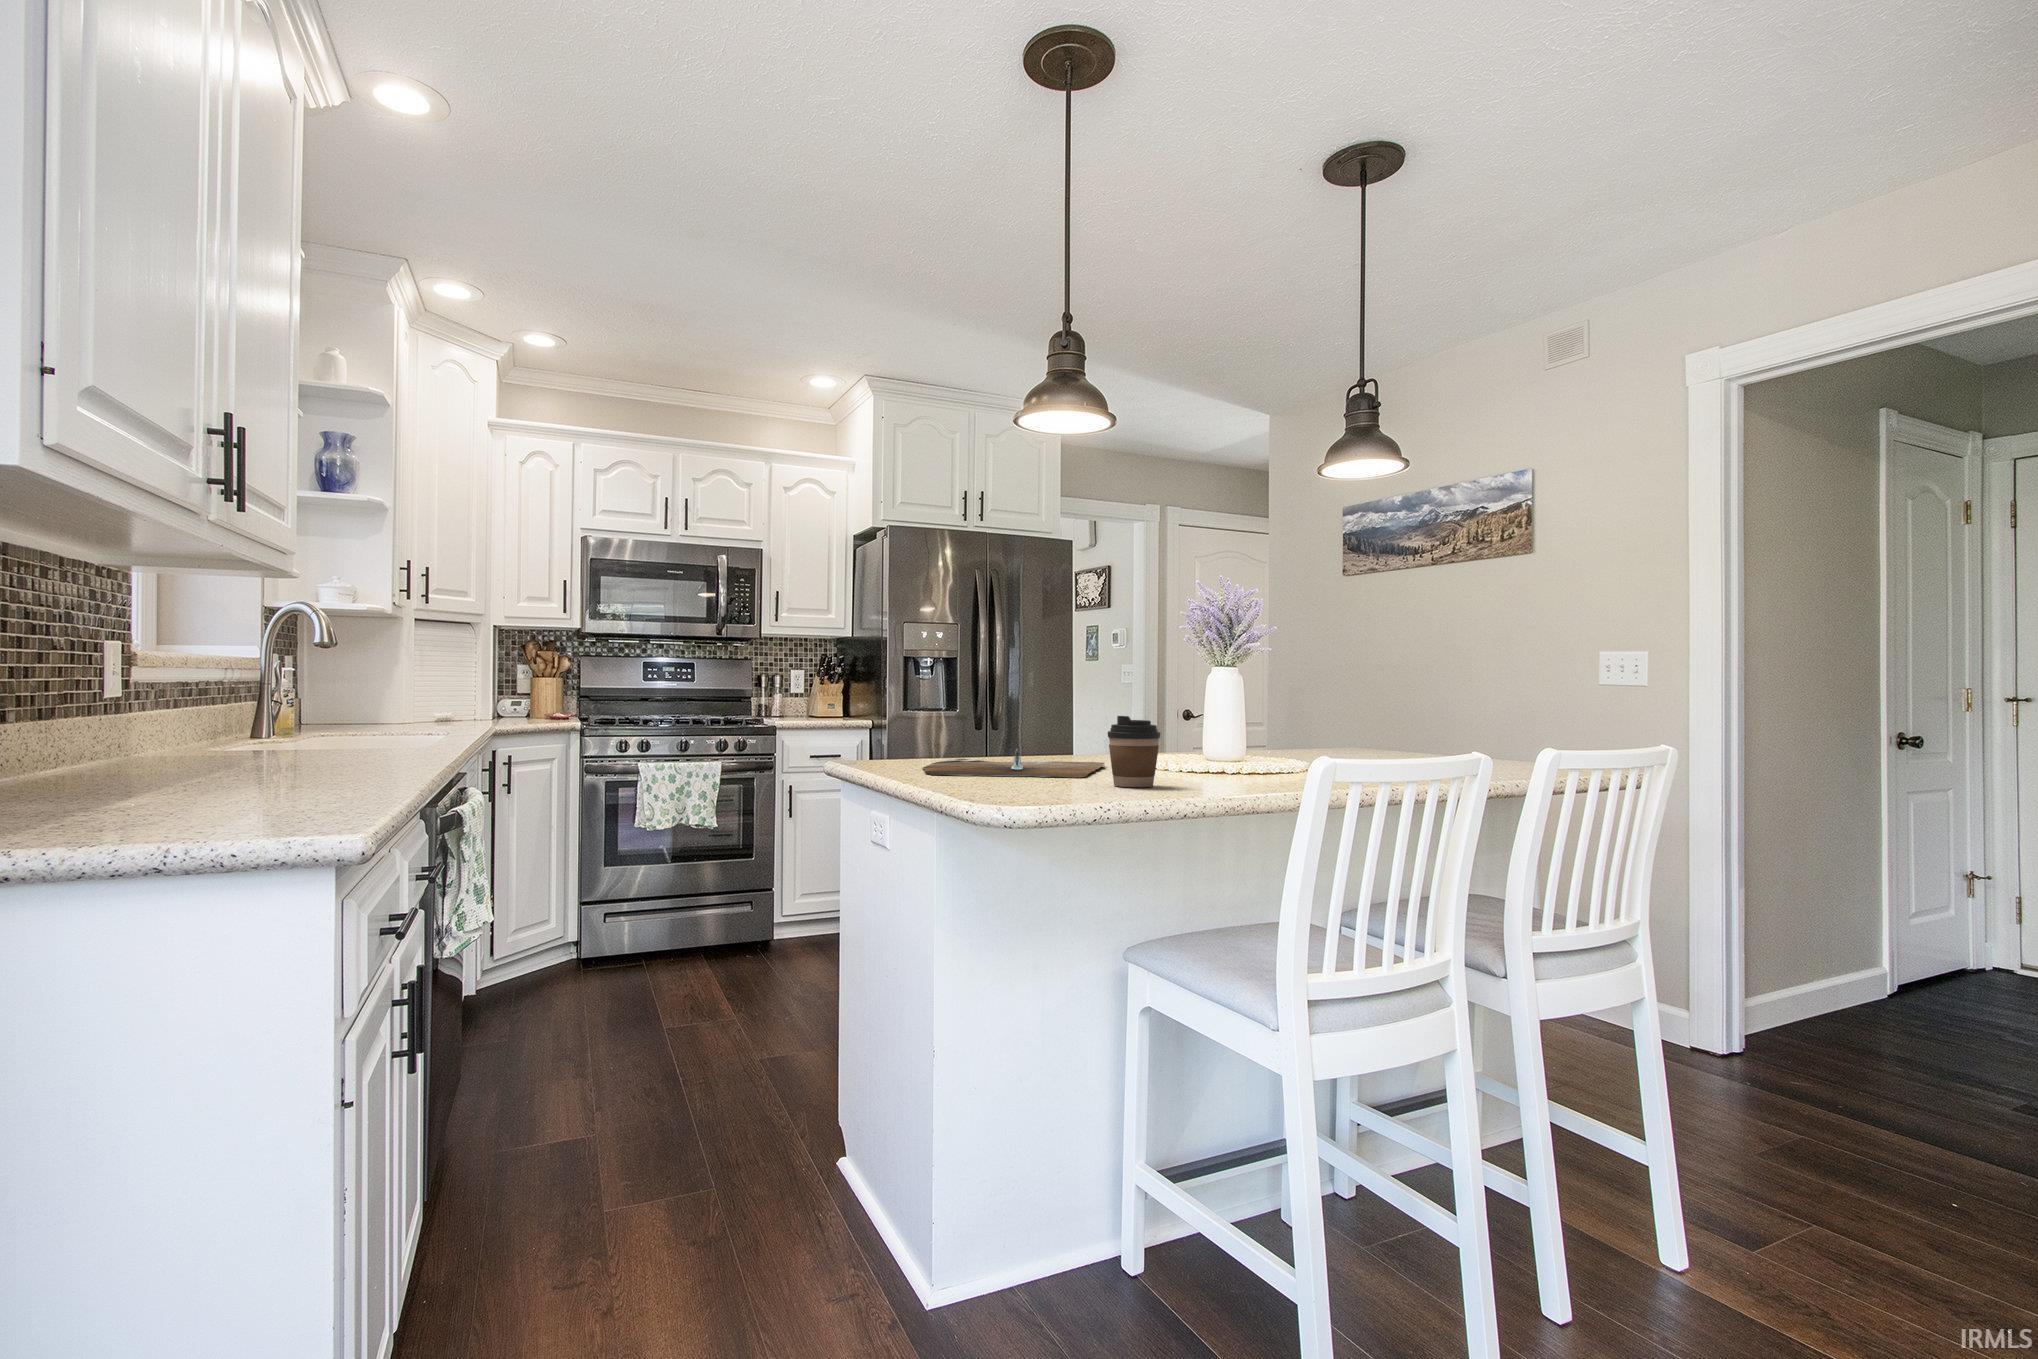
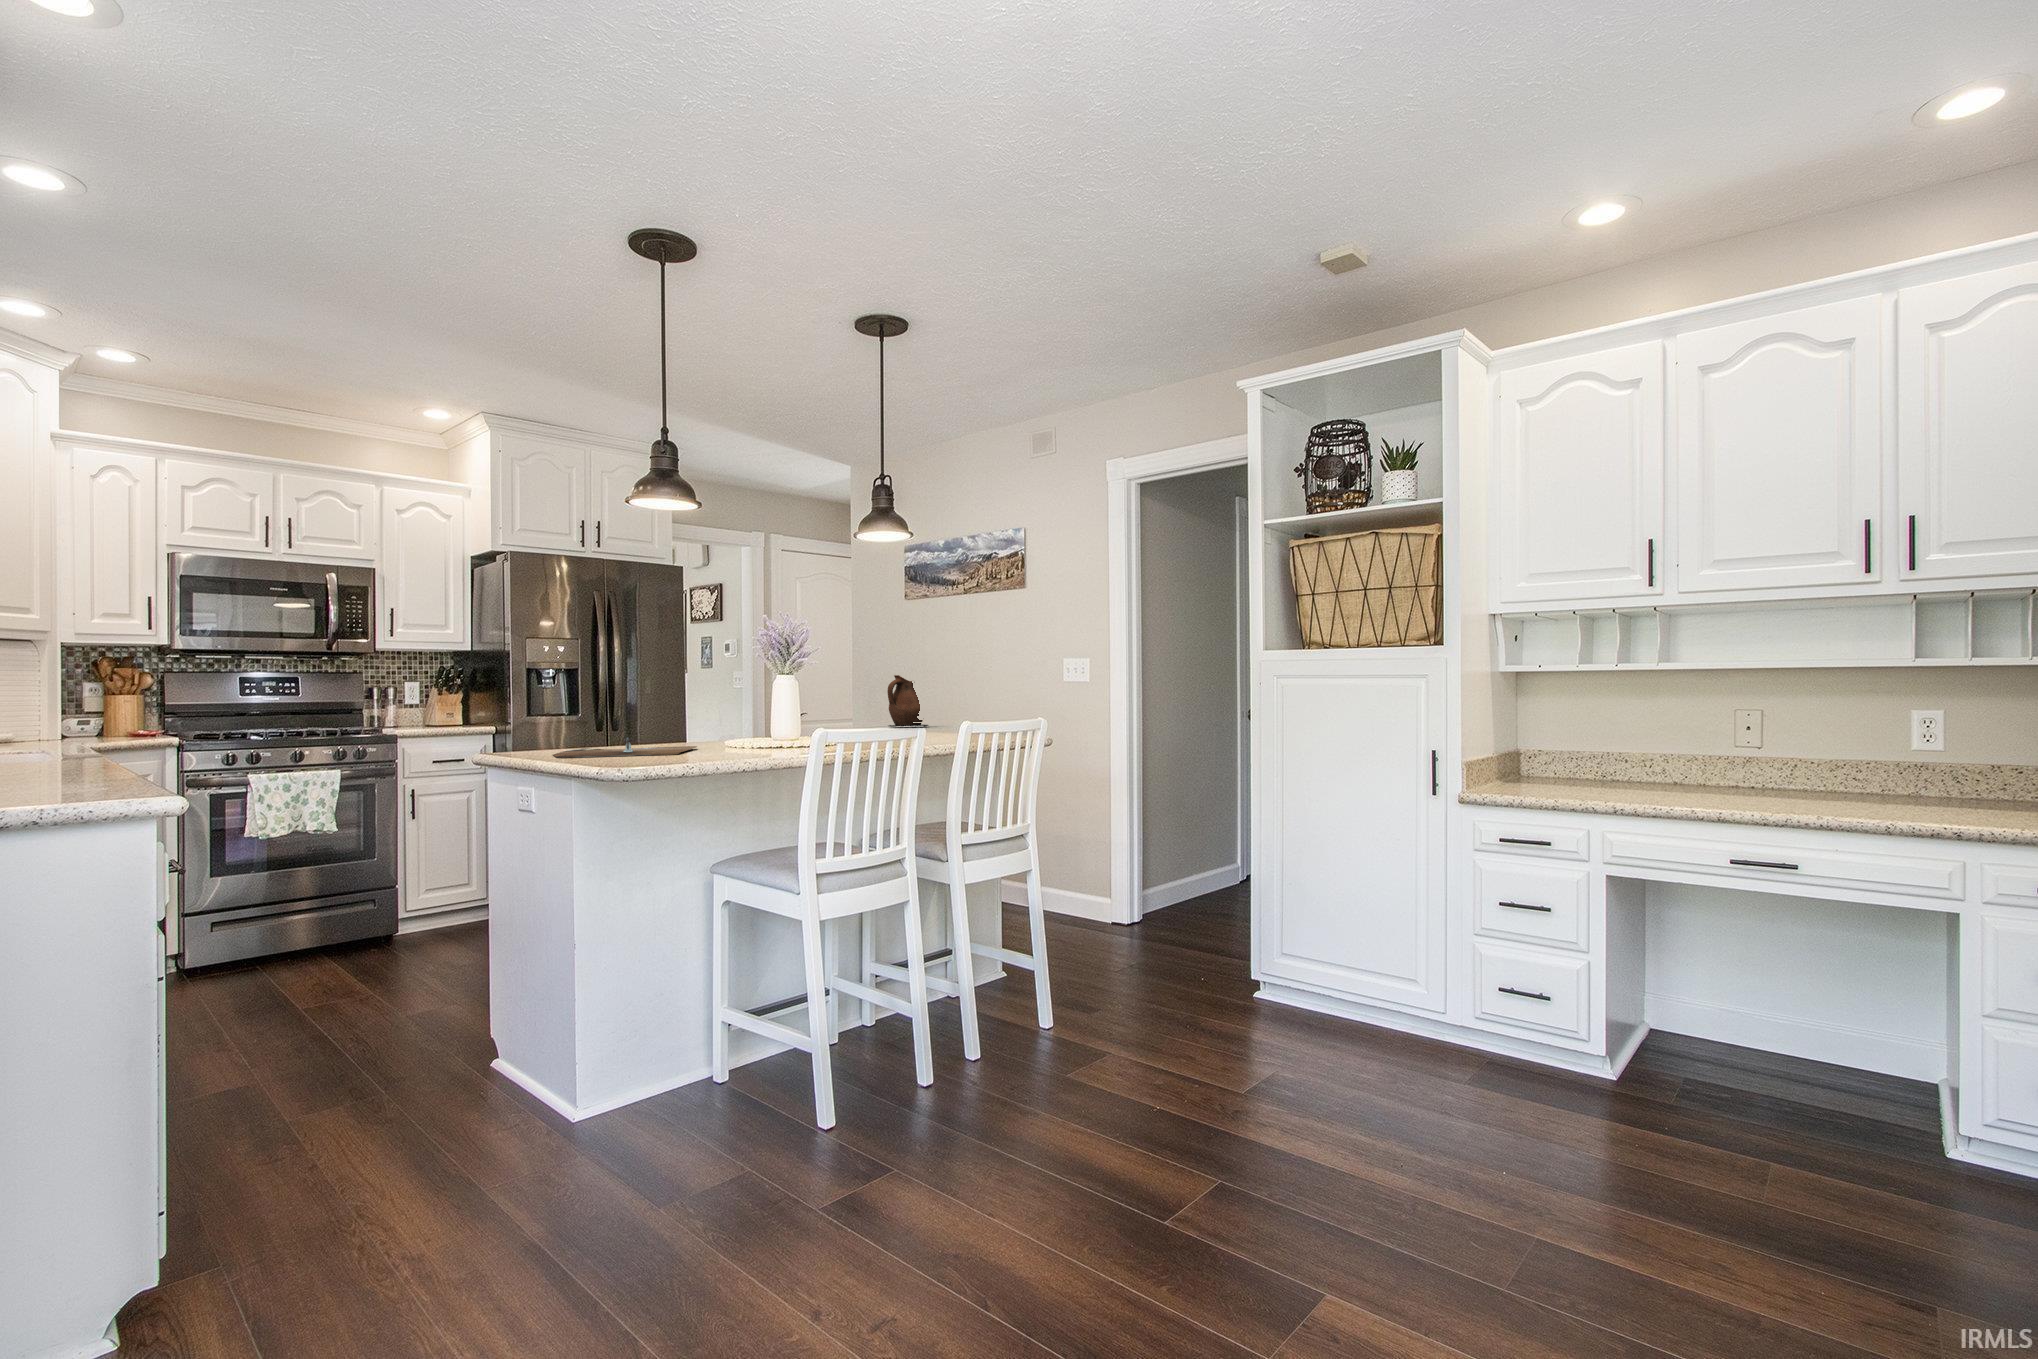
ceramic pitcher: none [1314,672,1374,740] -> present [887,675,928,727]
coffee cup: present [1108,716,1160,787] -> none [691,711,727,757]

